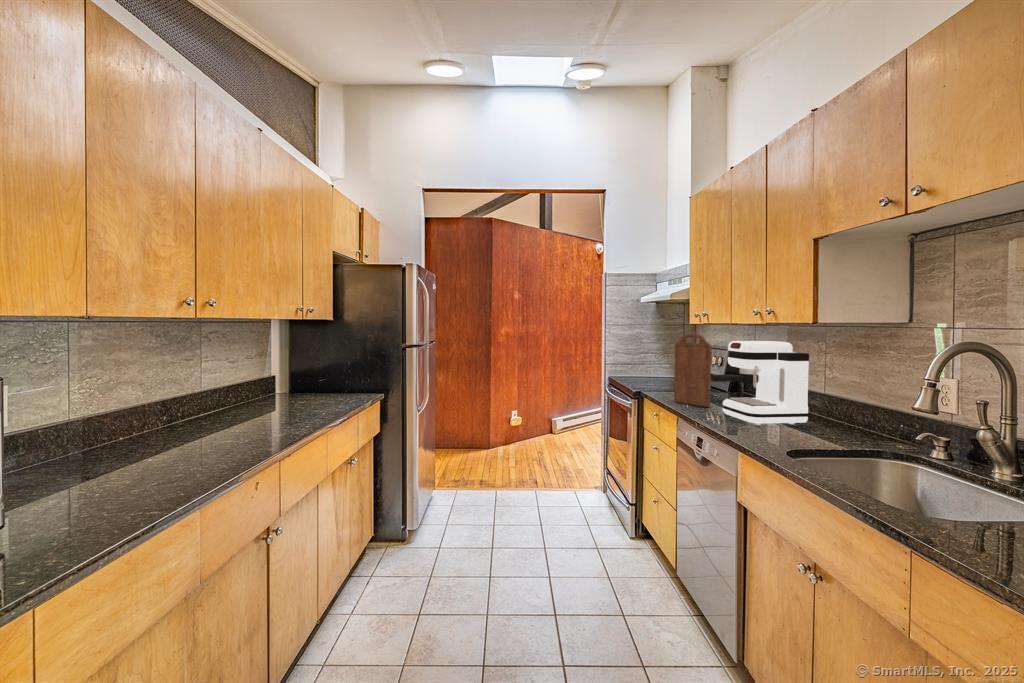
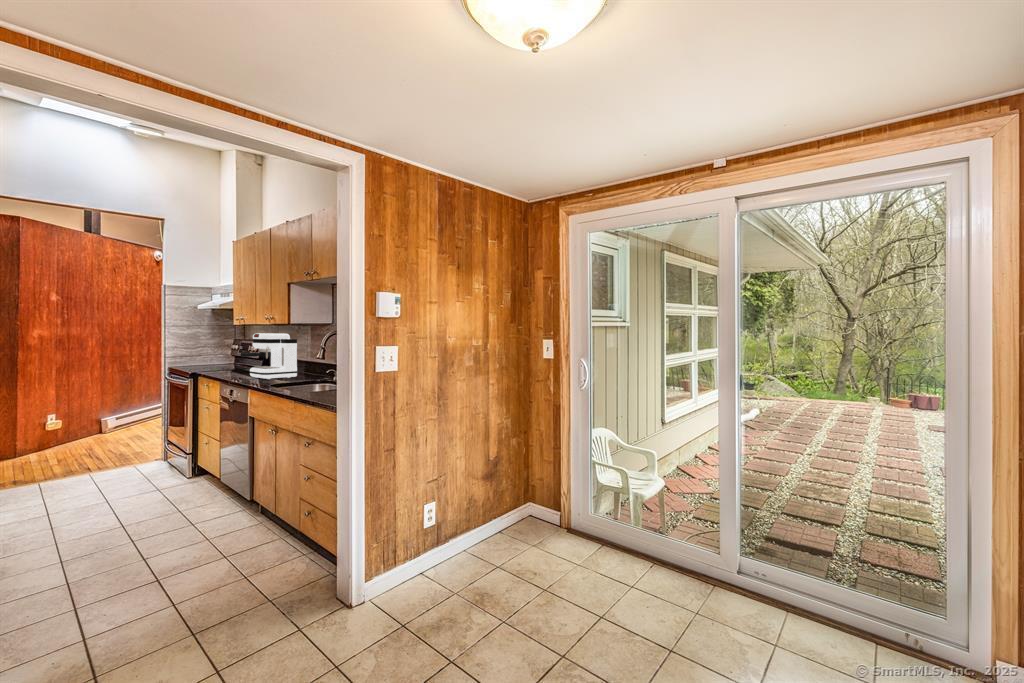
cutting board: present [674,334,711,407] -> none [220,330,245,376]

